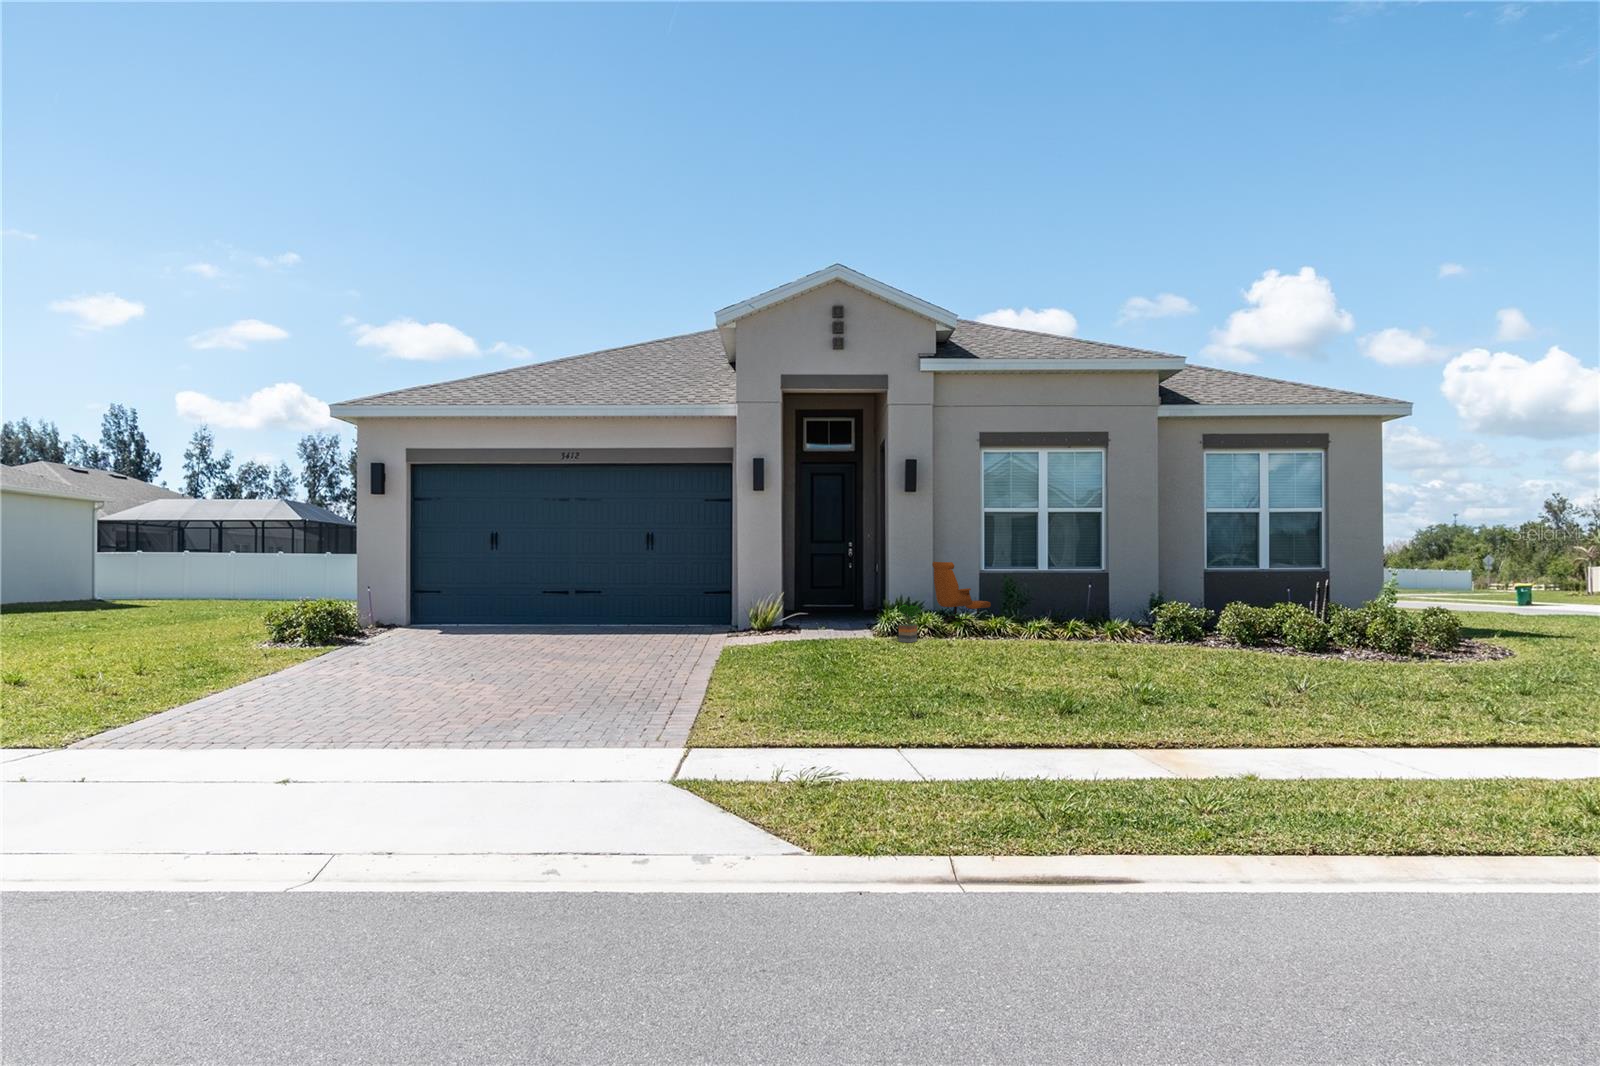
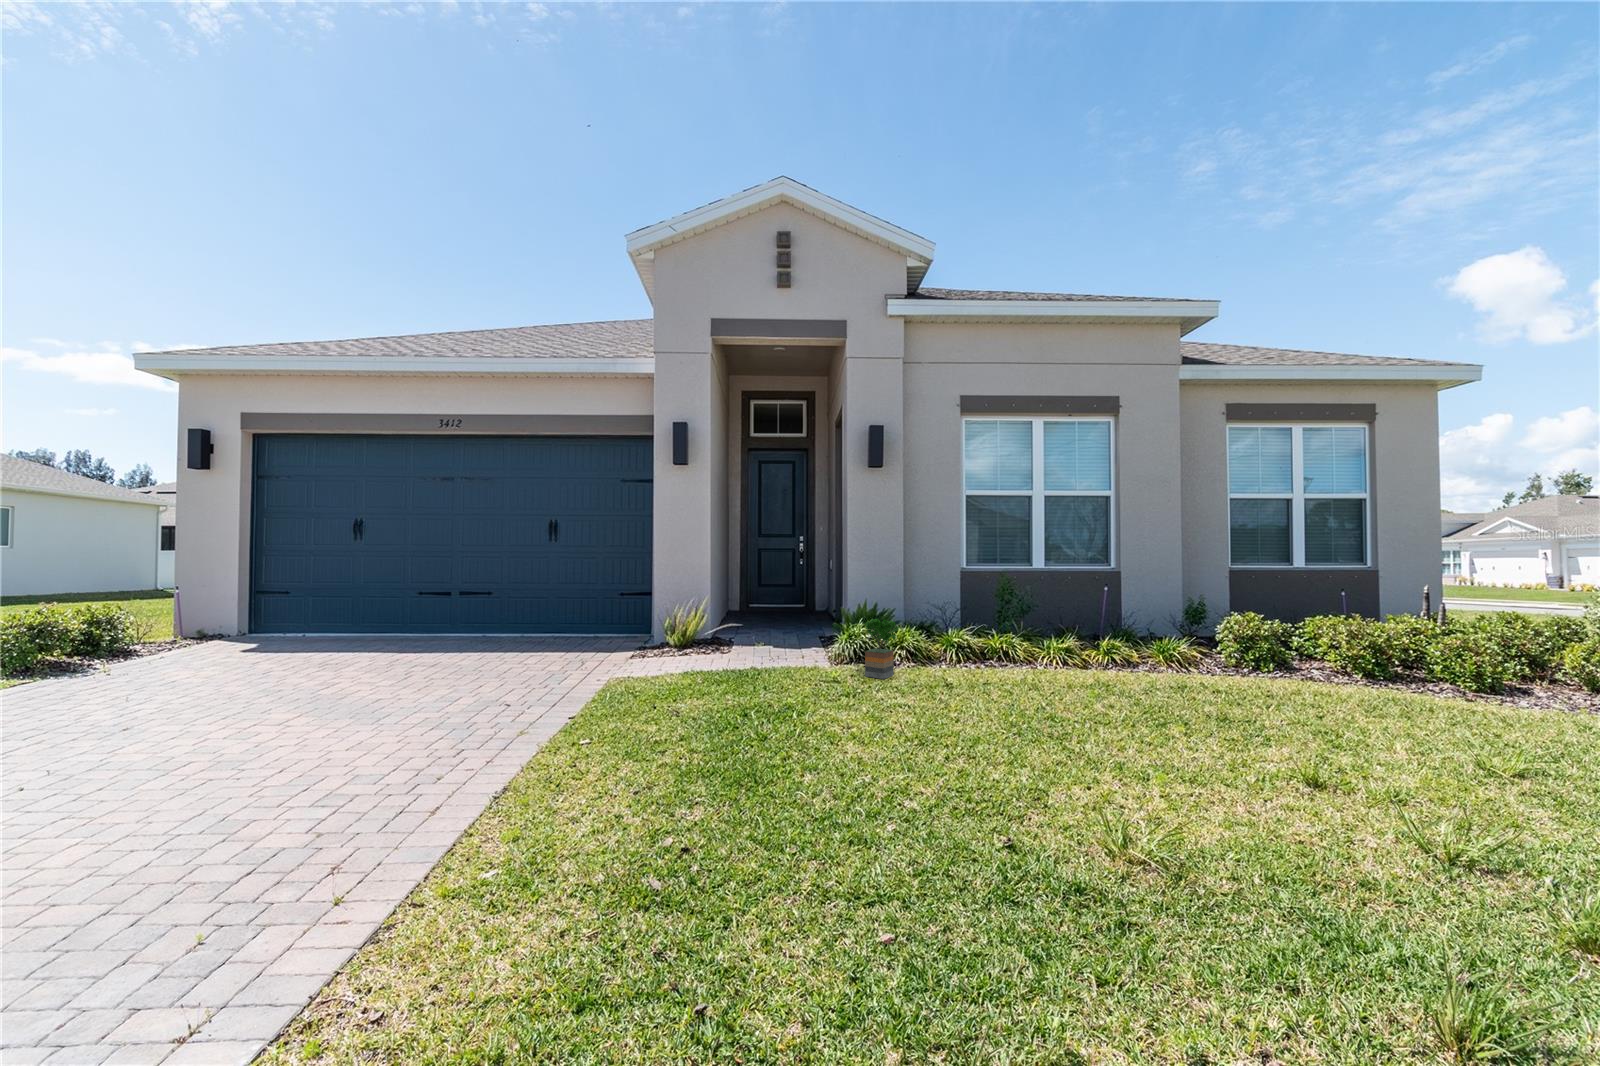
lounge chair: present [932,562,991,622] -> none [907,556,980,636]

